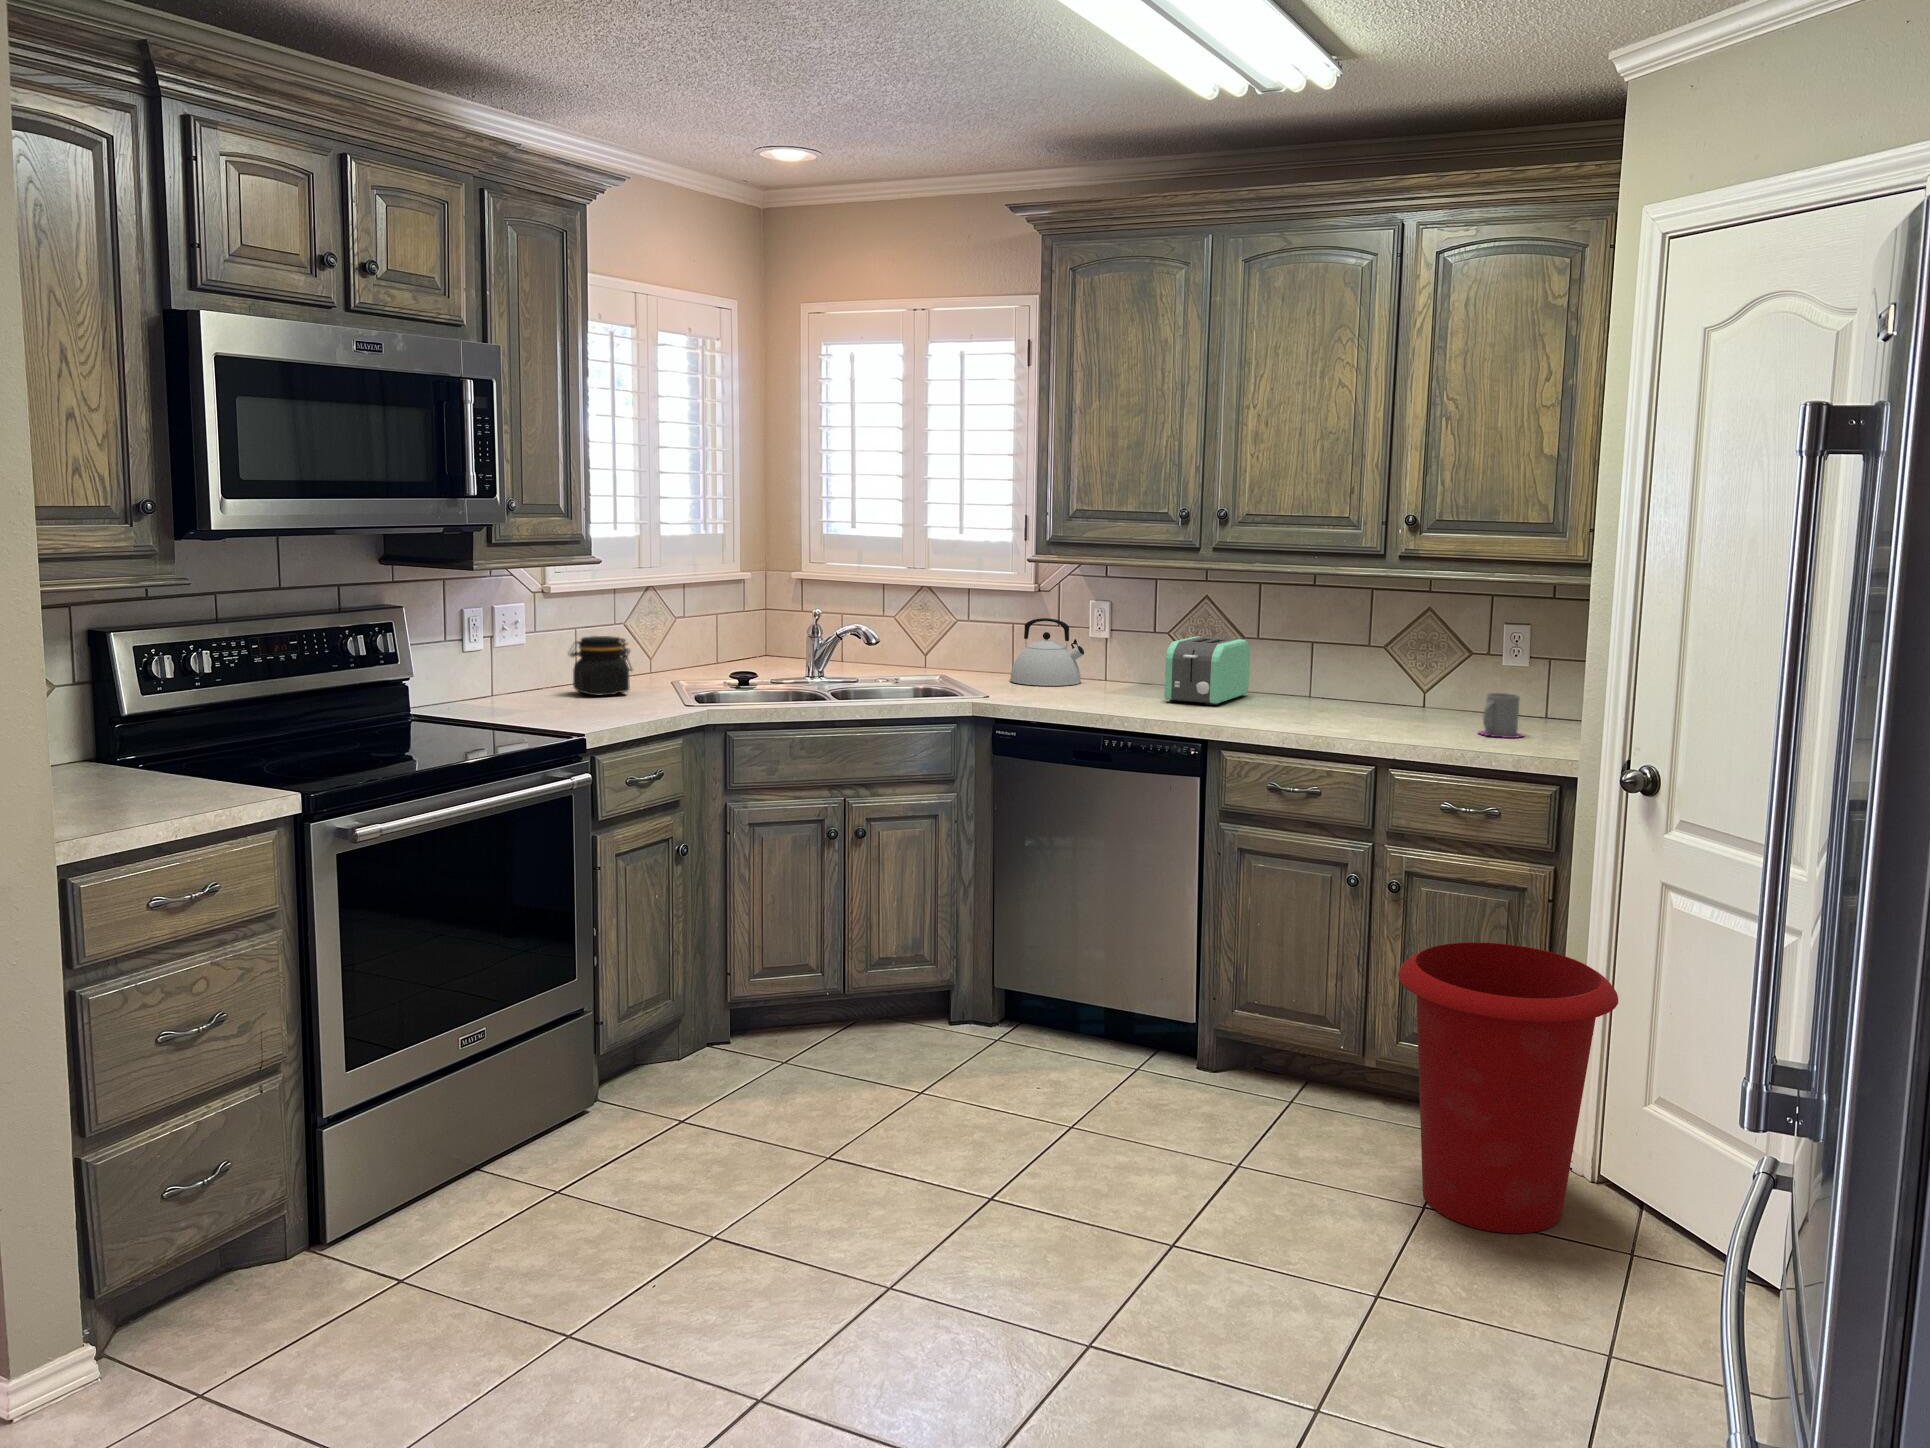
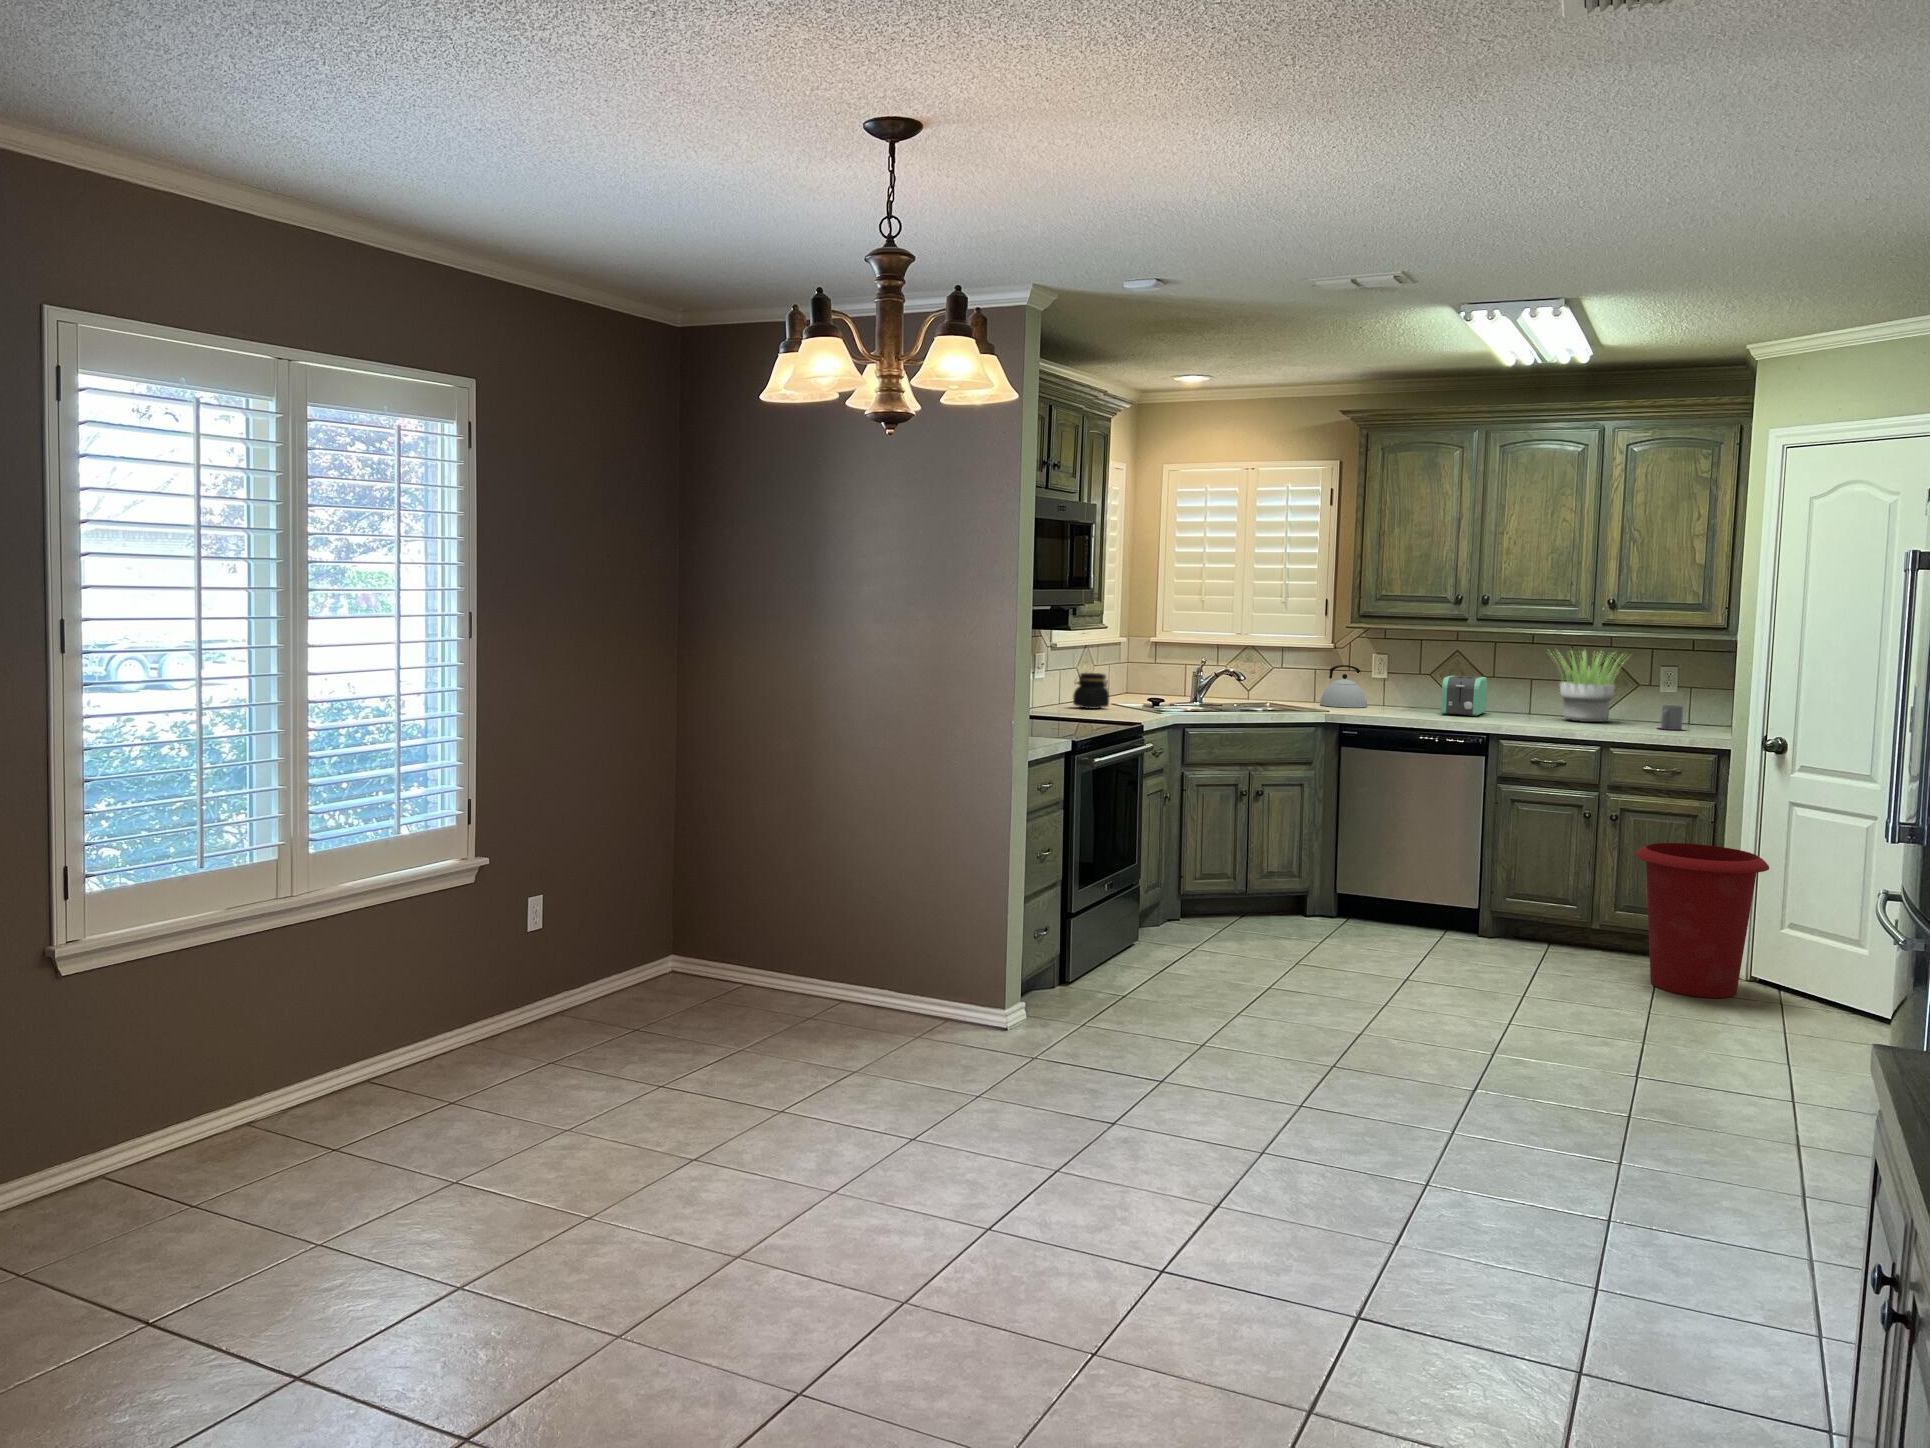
potted plant: none [1318,594,1458,717] -> present [1550,652,1623,722]

